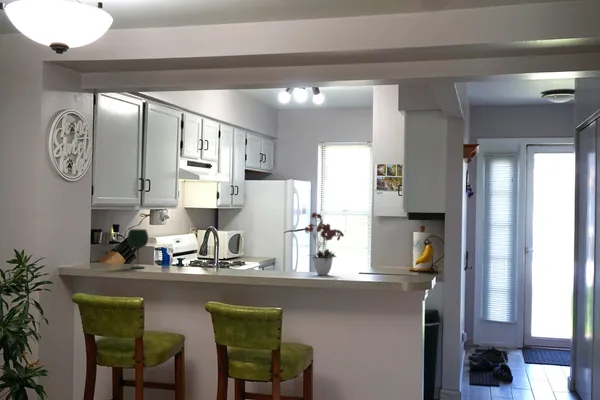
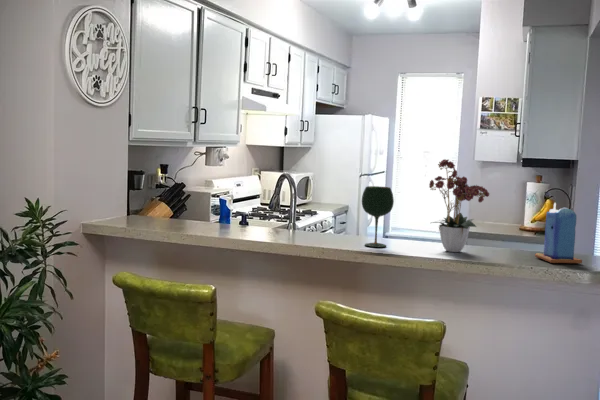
wine glass: present [127,229,149,268] -> present [362,186,394,247]
candle: none [375,239,402,278] -> present [535,203,582,263]

